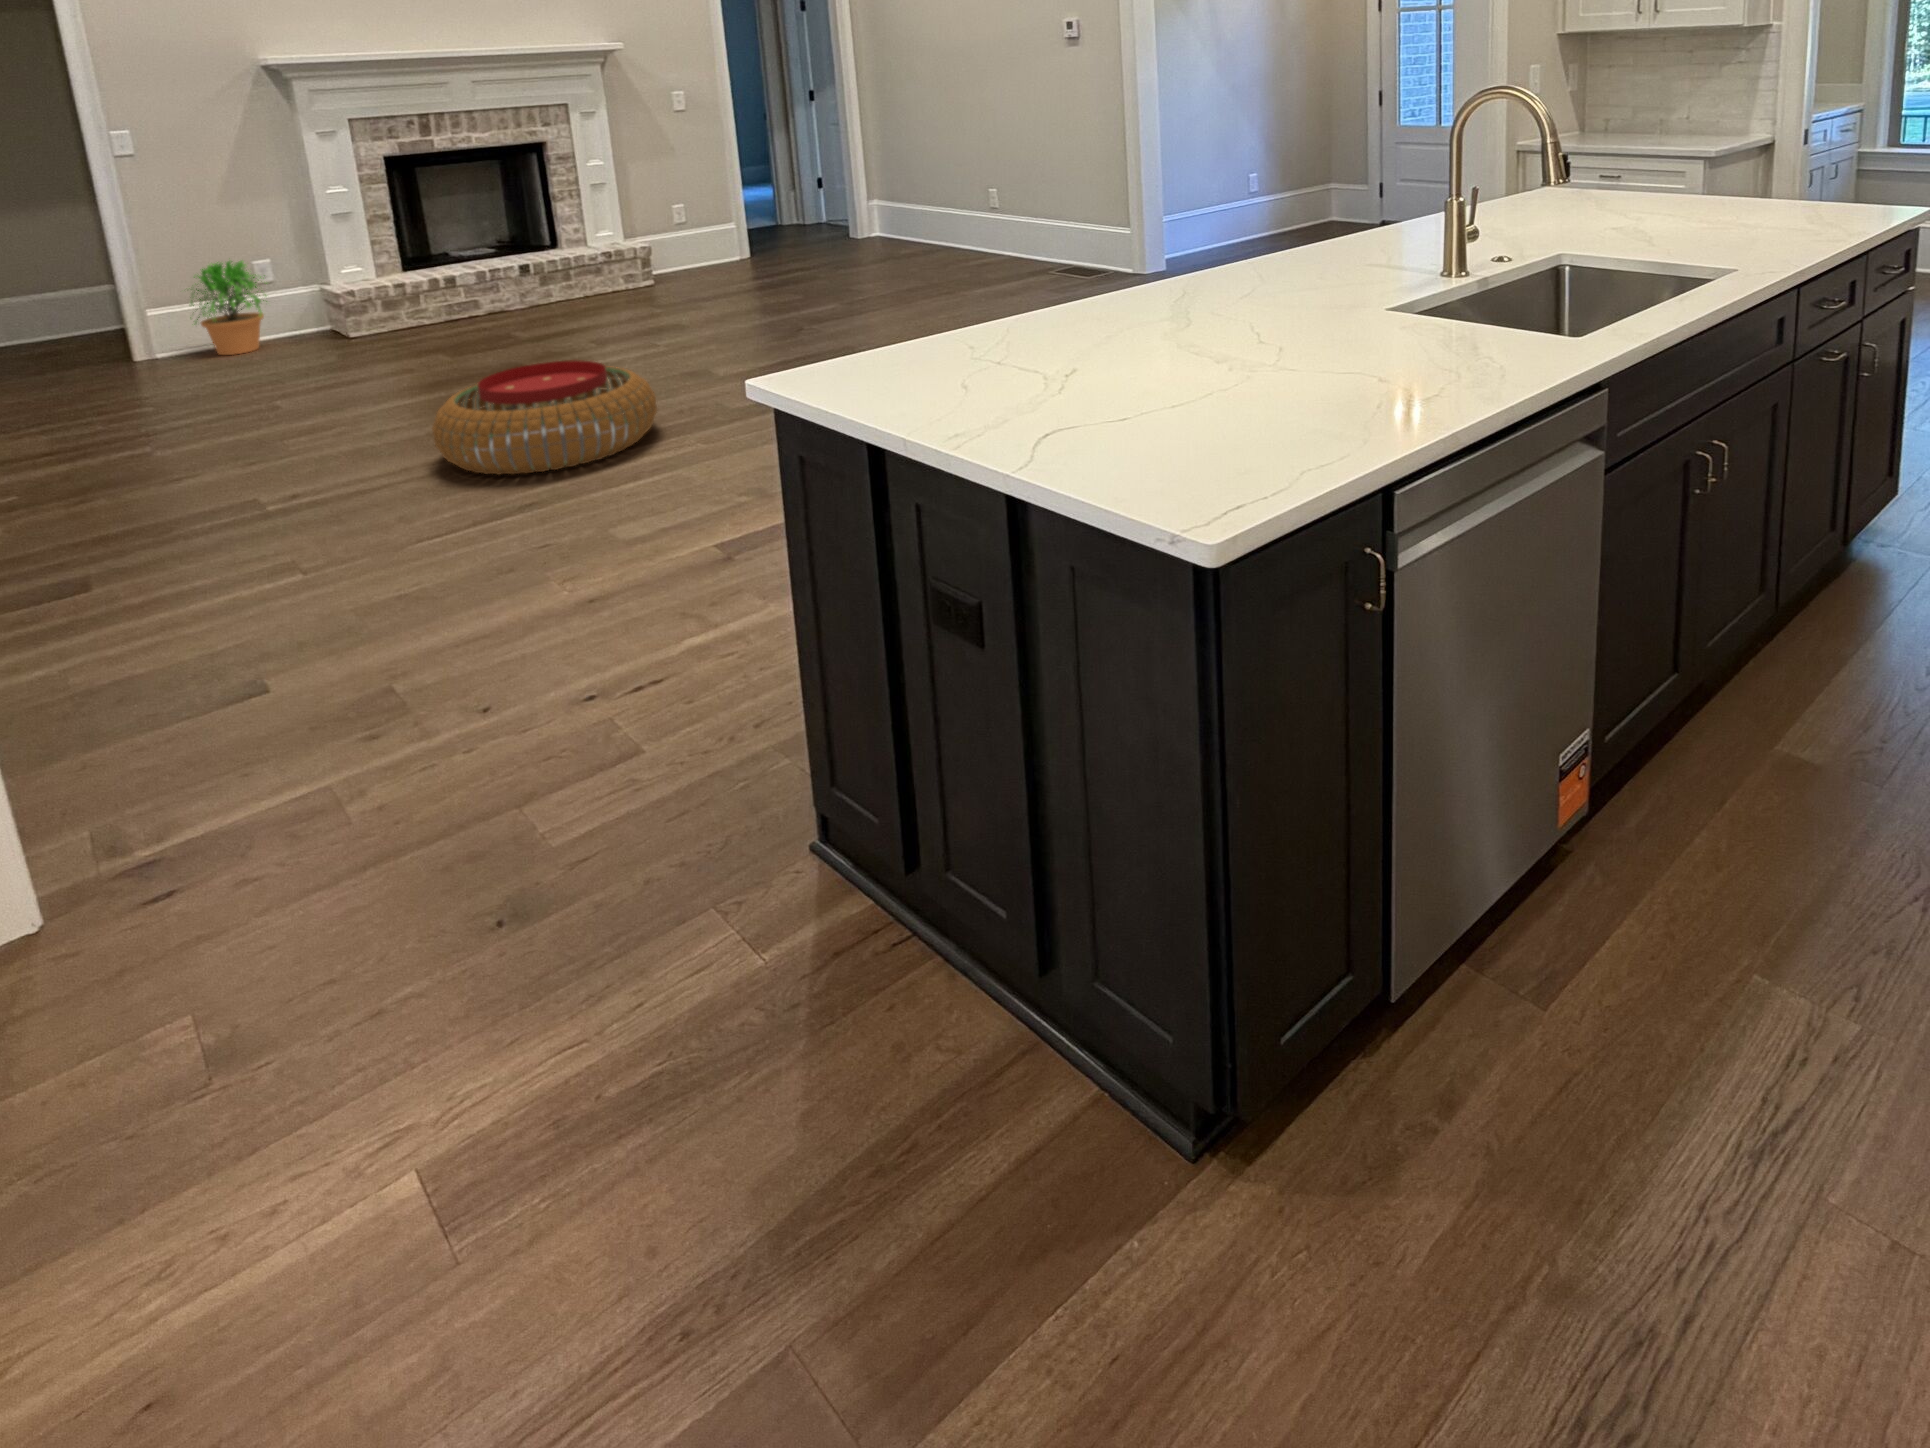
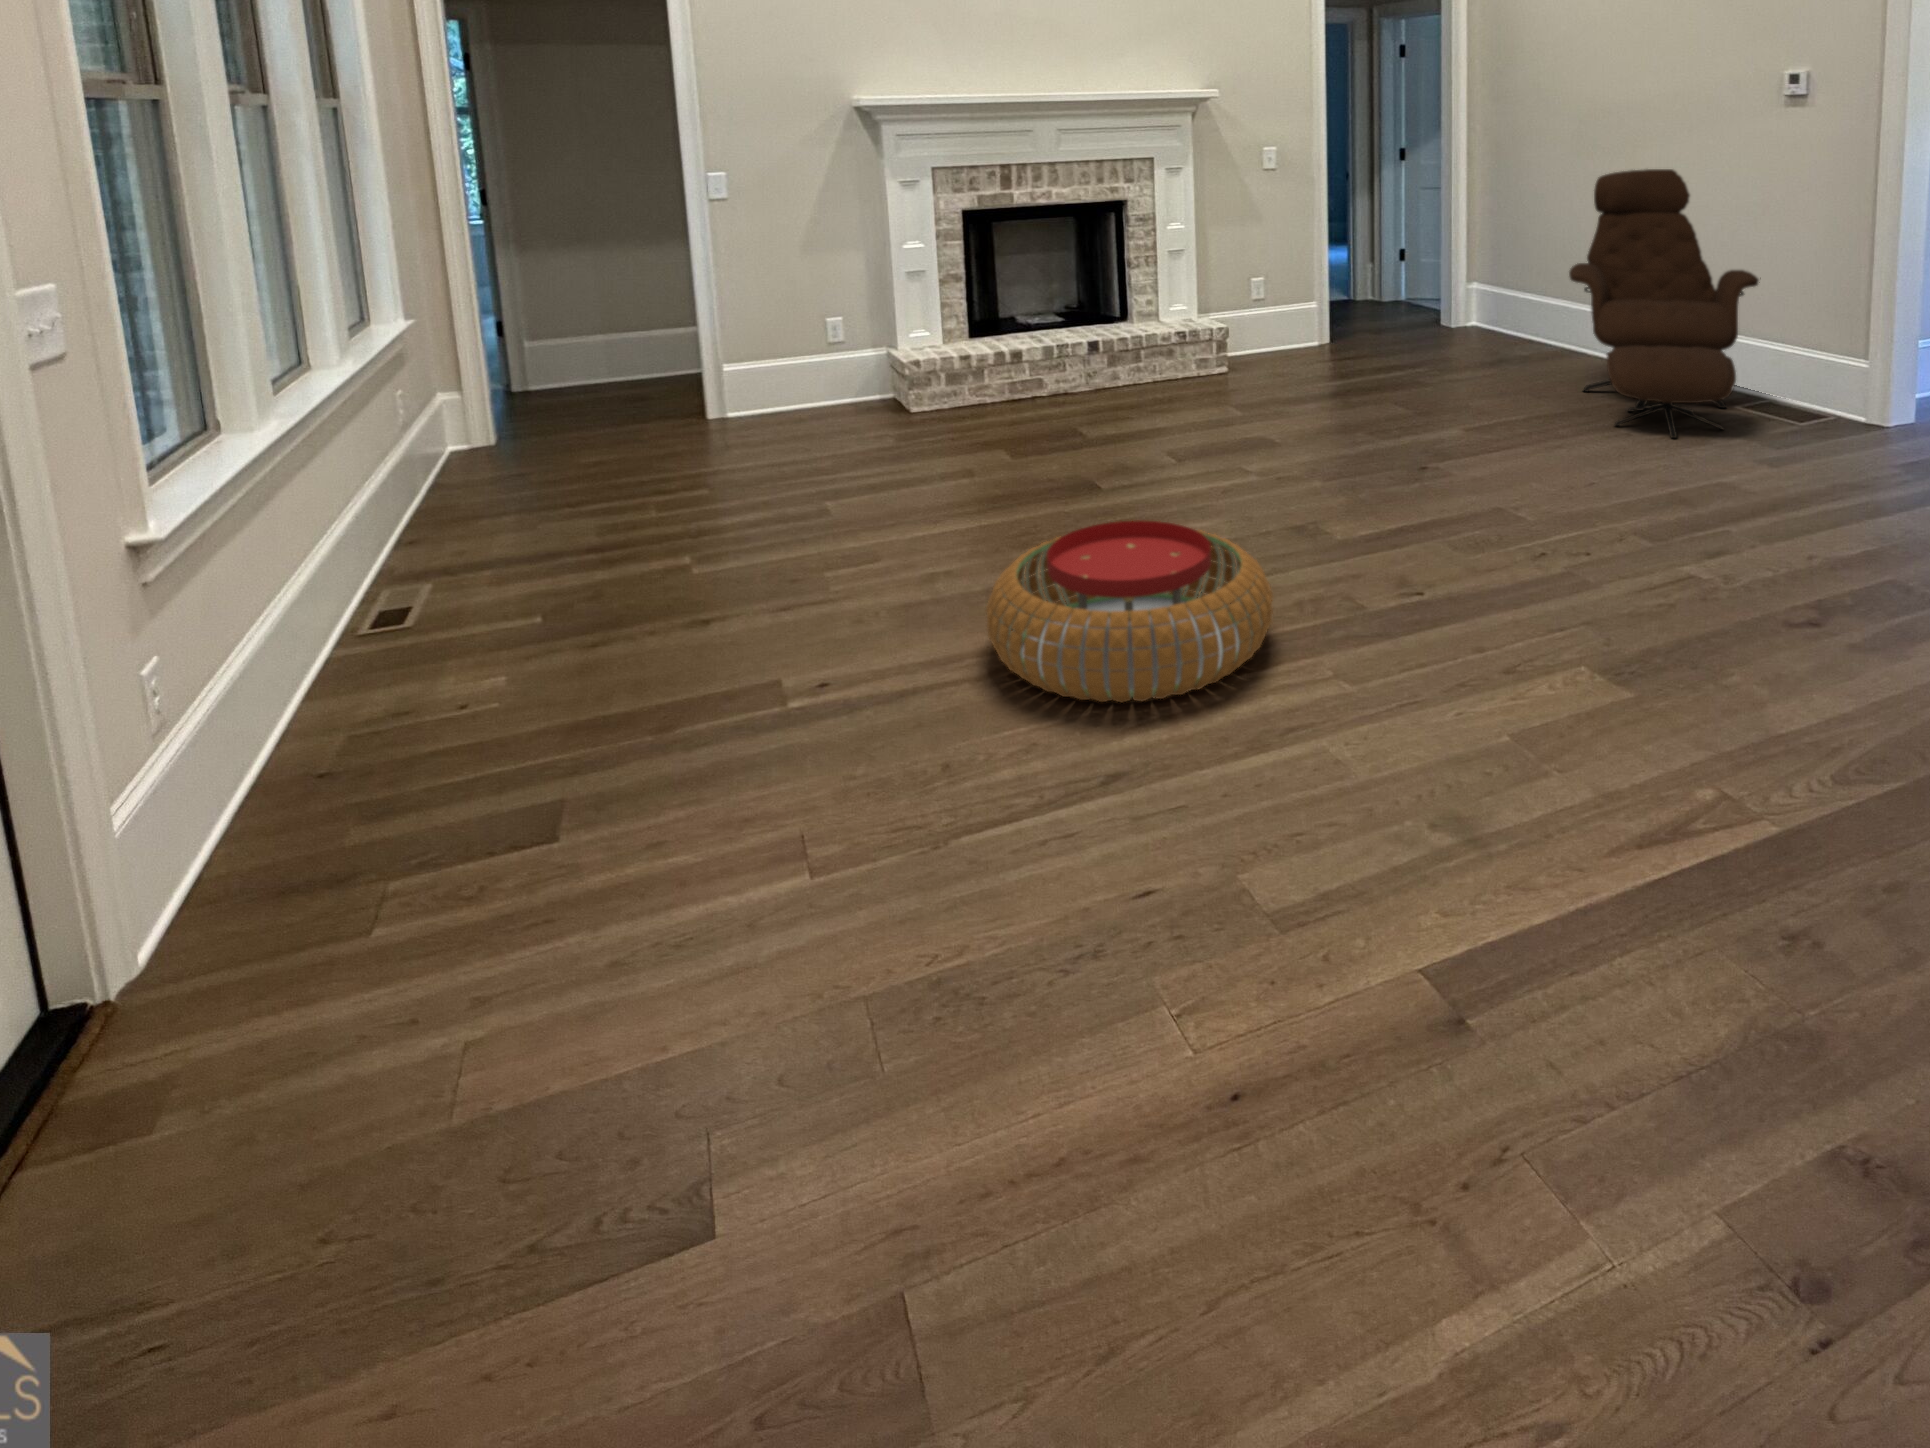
lounge chair: none [925,98,1064,295] -> present [1569,169,1759,438]
potted plant: present [190,261,267,355] -> none [752,316,841,424]

